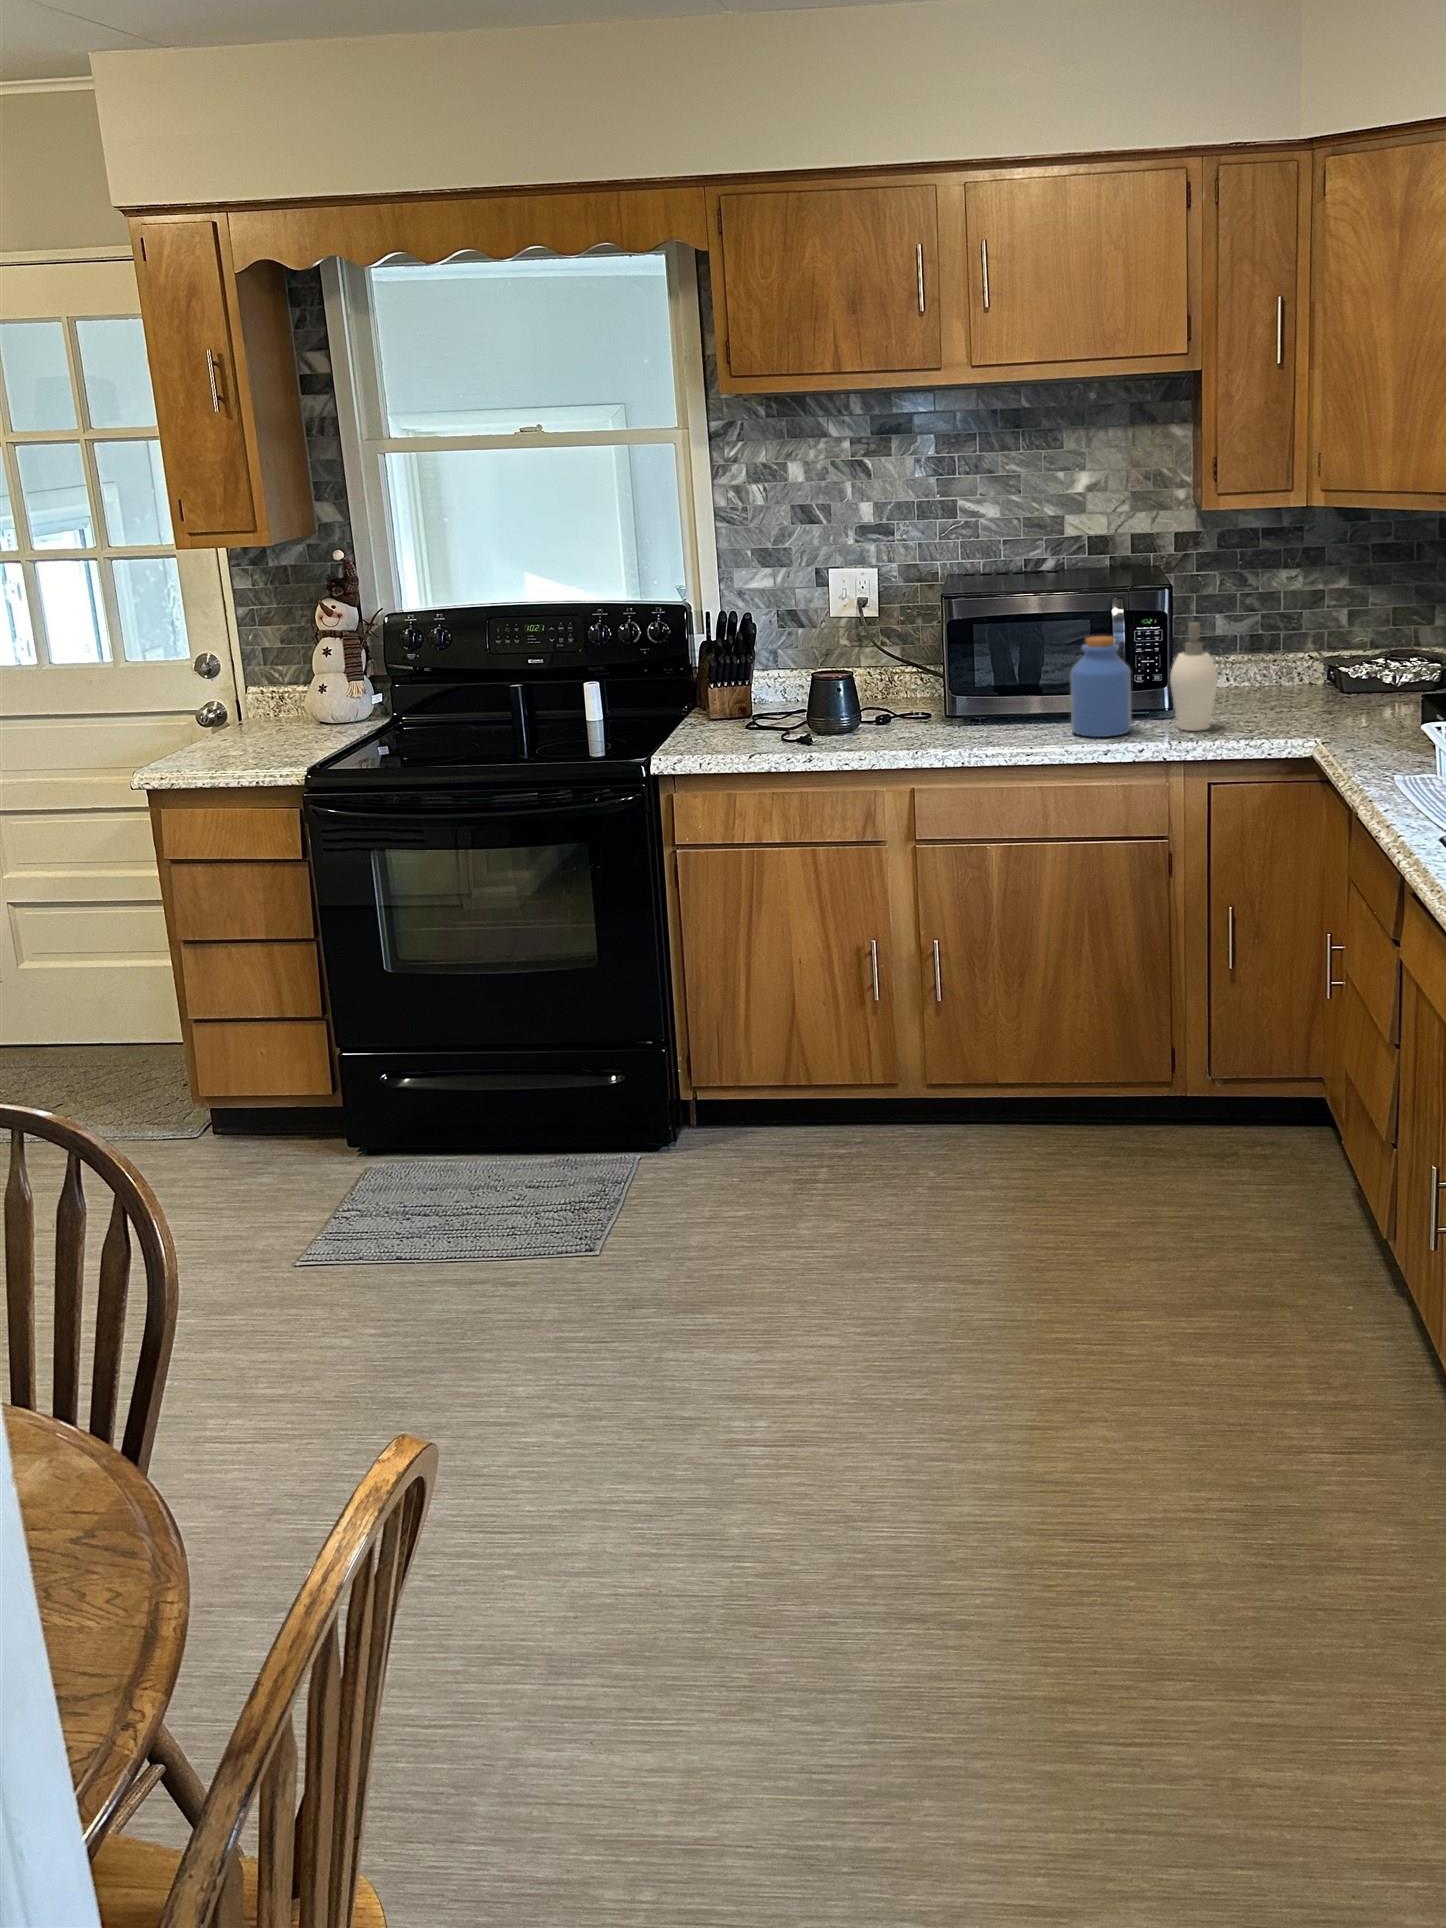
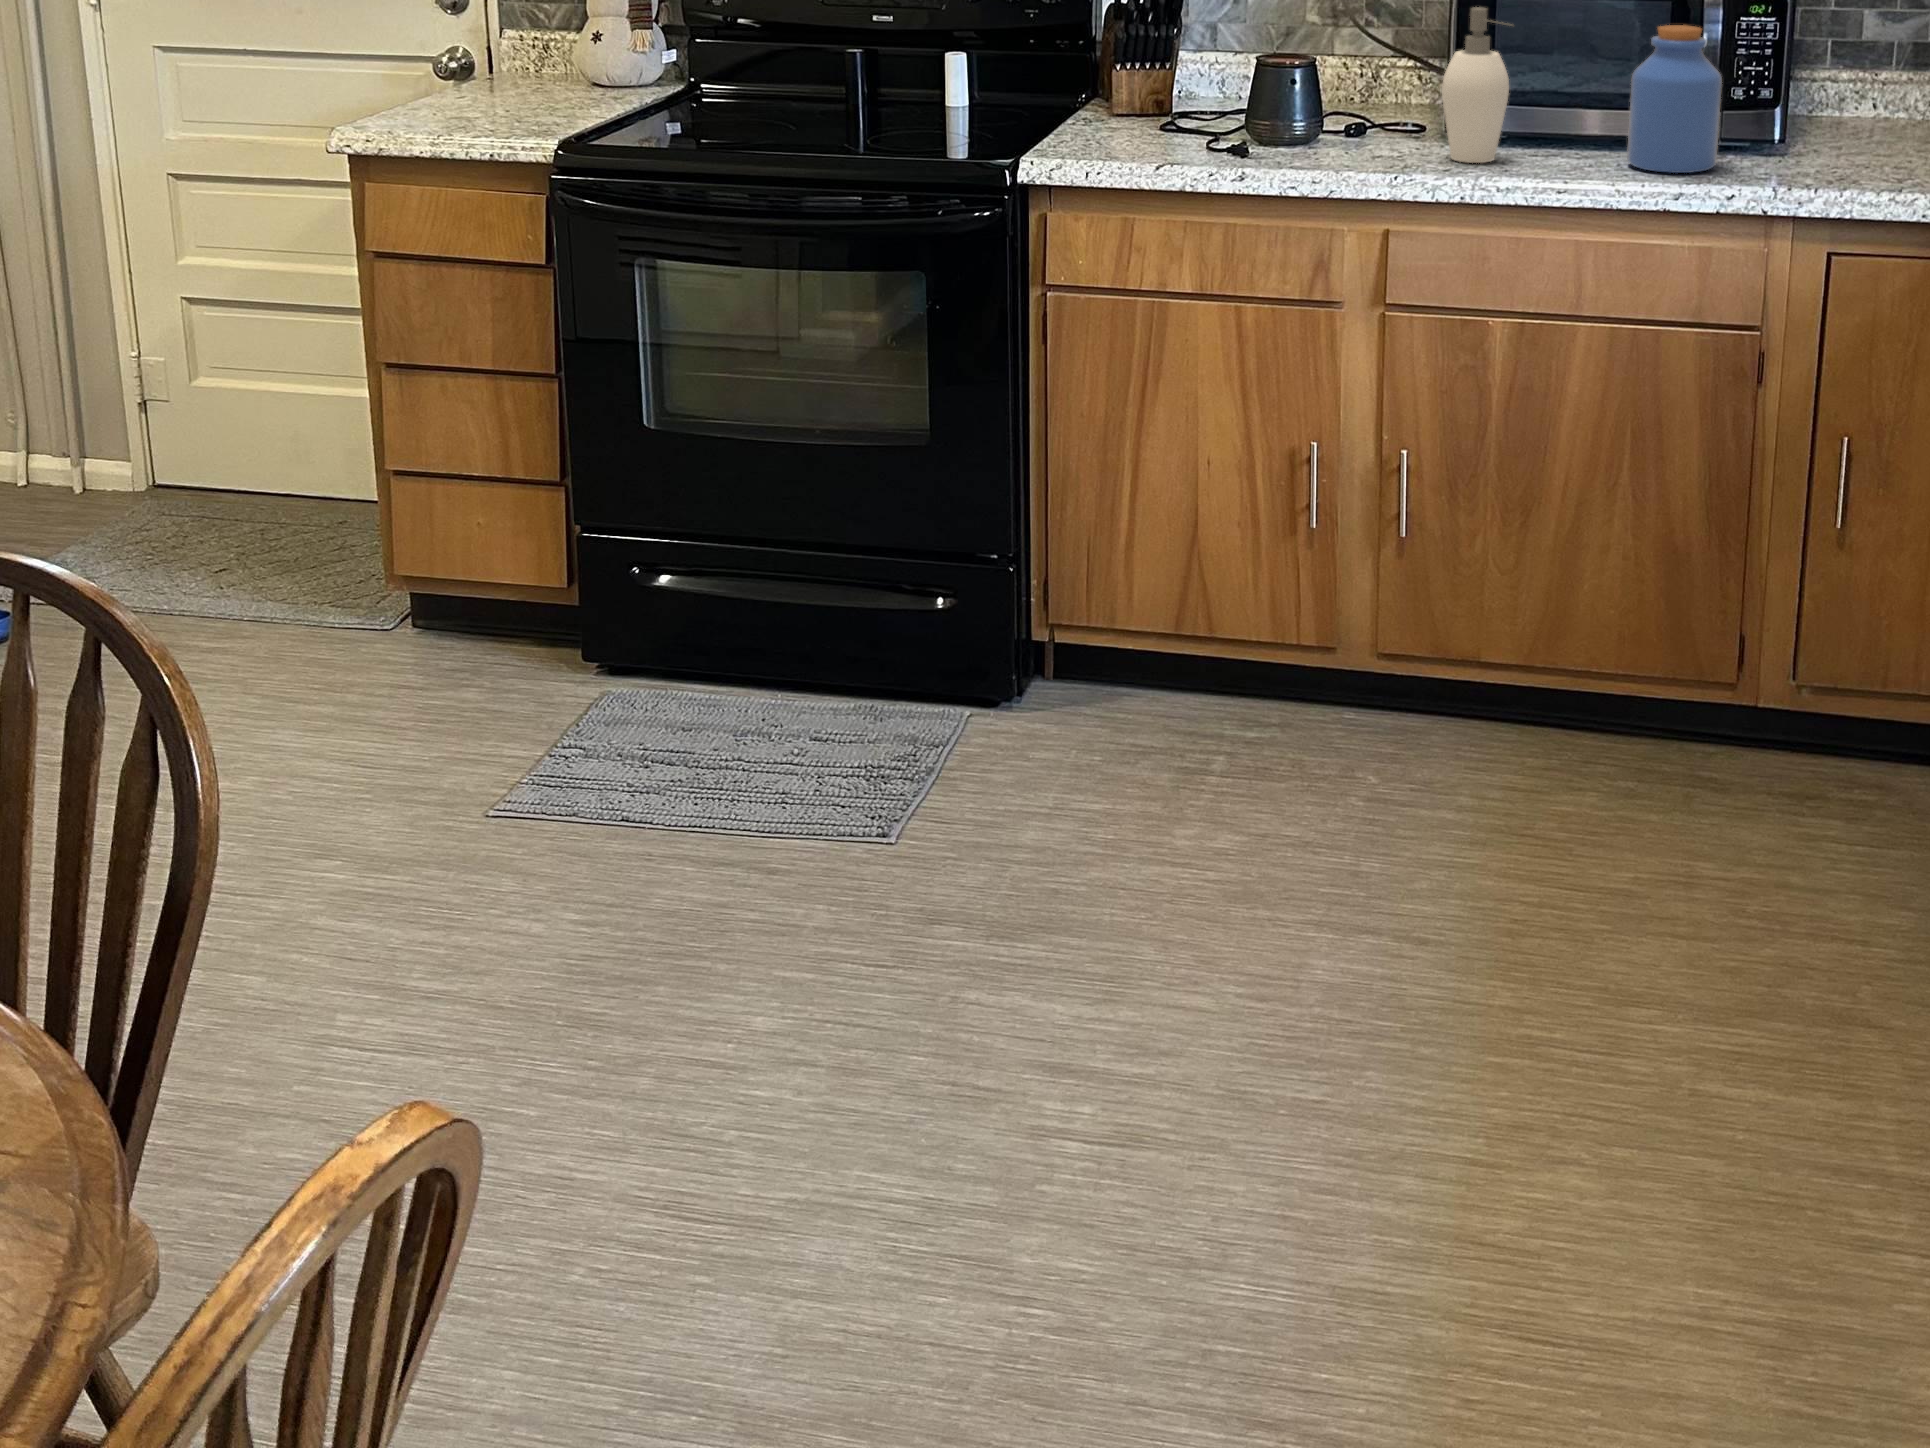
soap dispenser: present [1170,623,1218,731] -> present [1442,7,1509,163]

